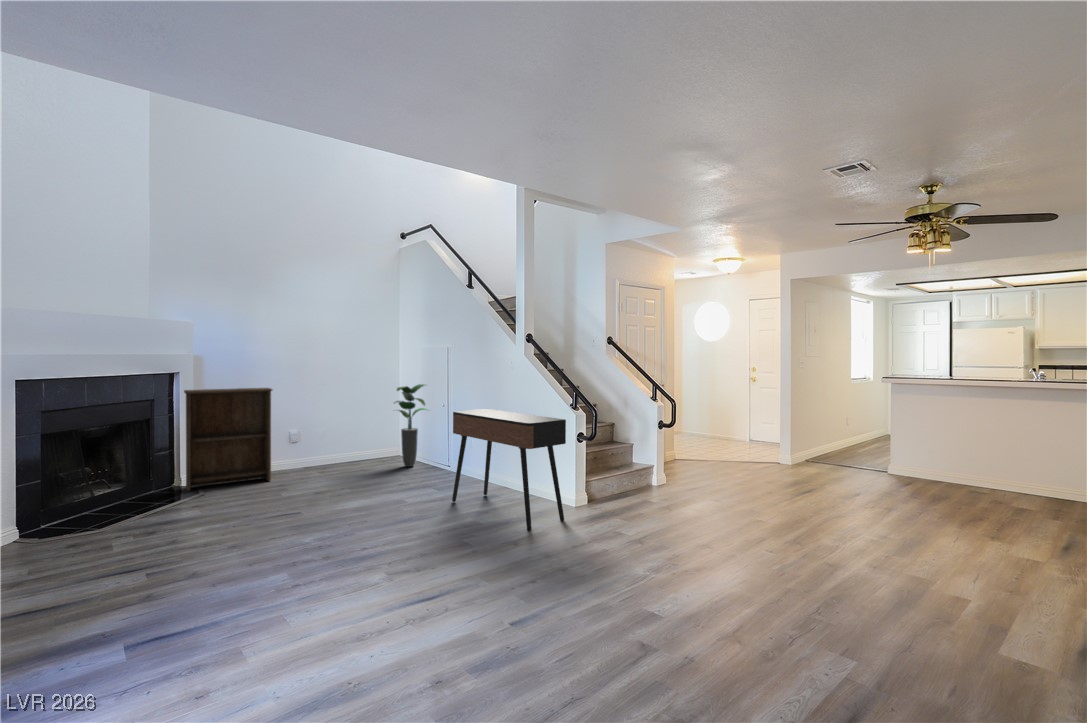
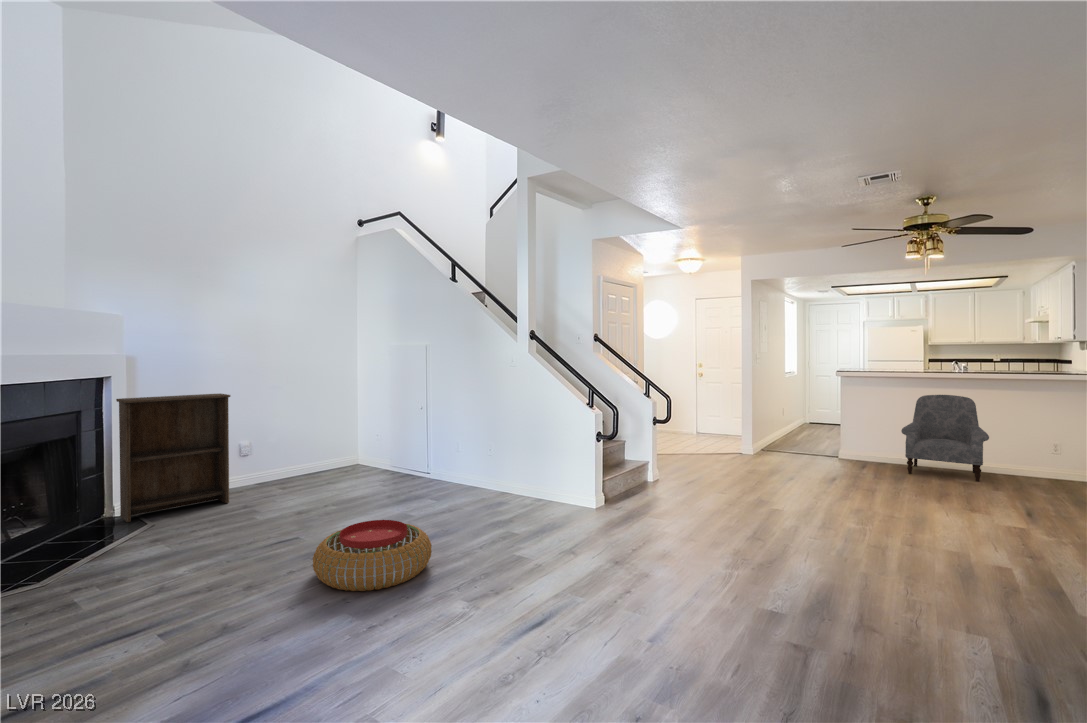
potted plant: present [395,384,427,467] -> none [362,386,405,477]
armchair: none [953,407,1058,509] -> present [901,395,989,482]
console table: present [452,409,566,531] -> none [465,410,599,537]
pouf: none [283,501,388,559] -> present [313,520,432,591]

